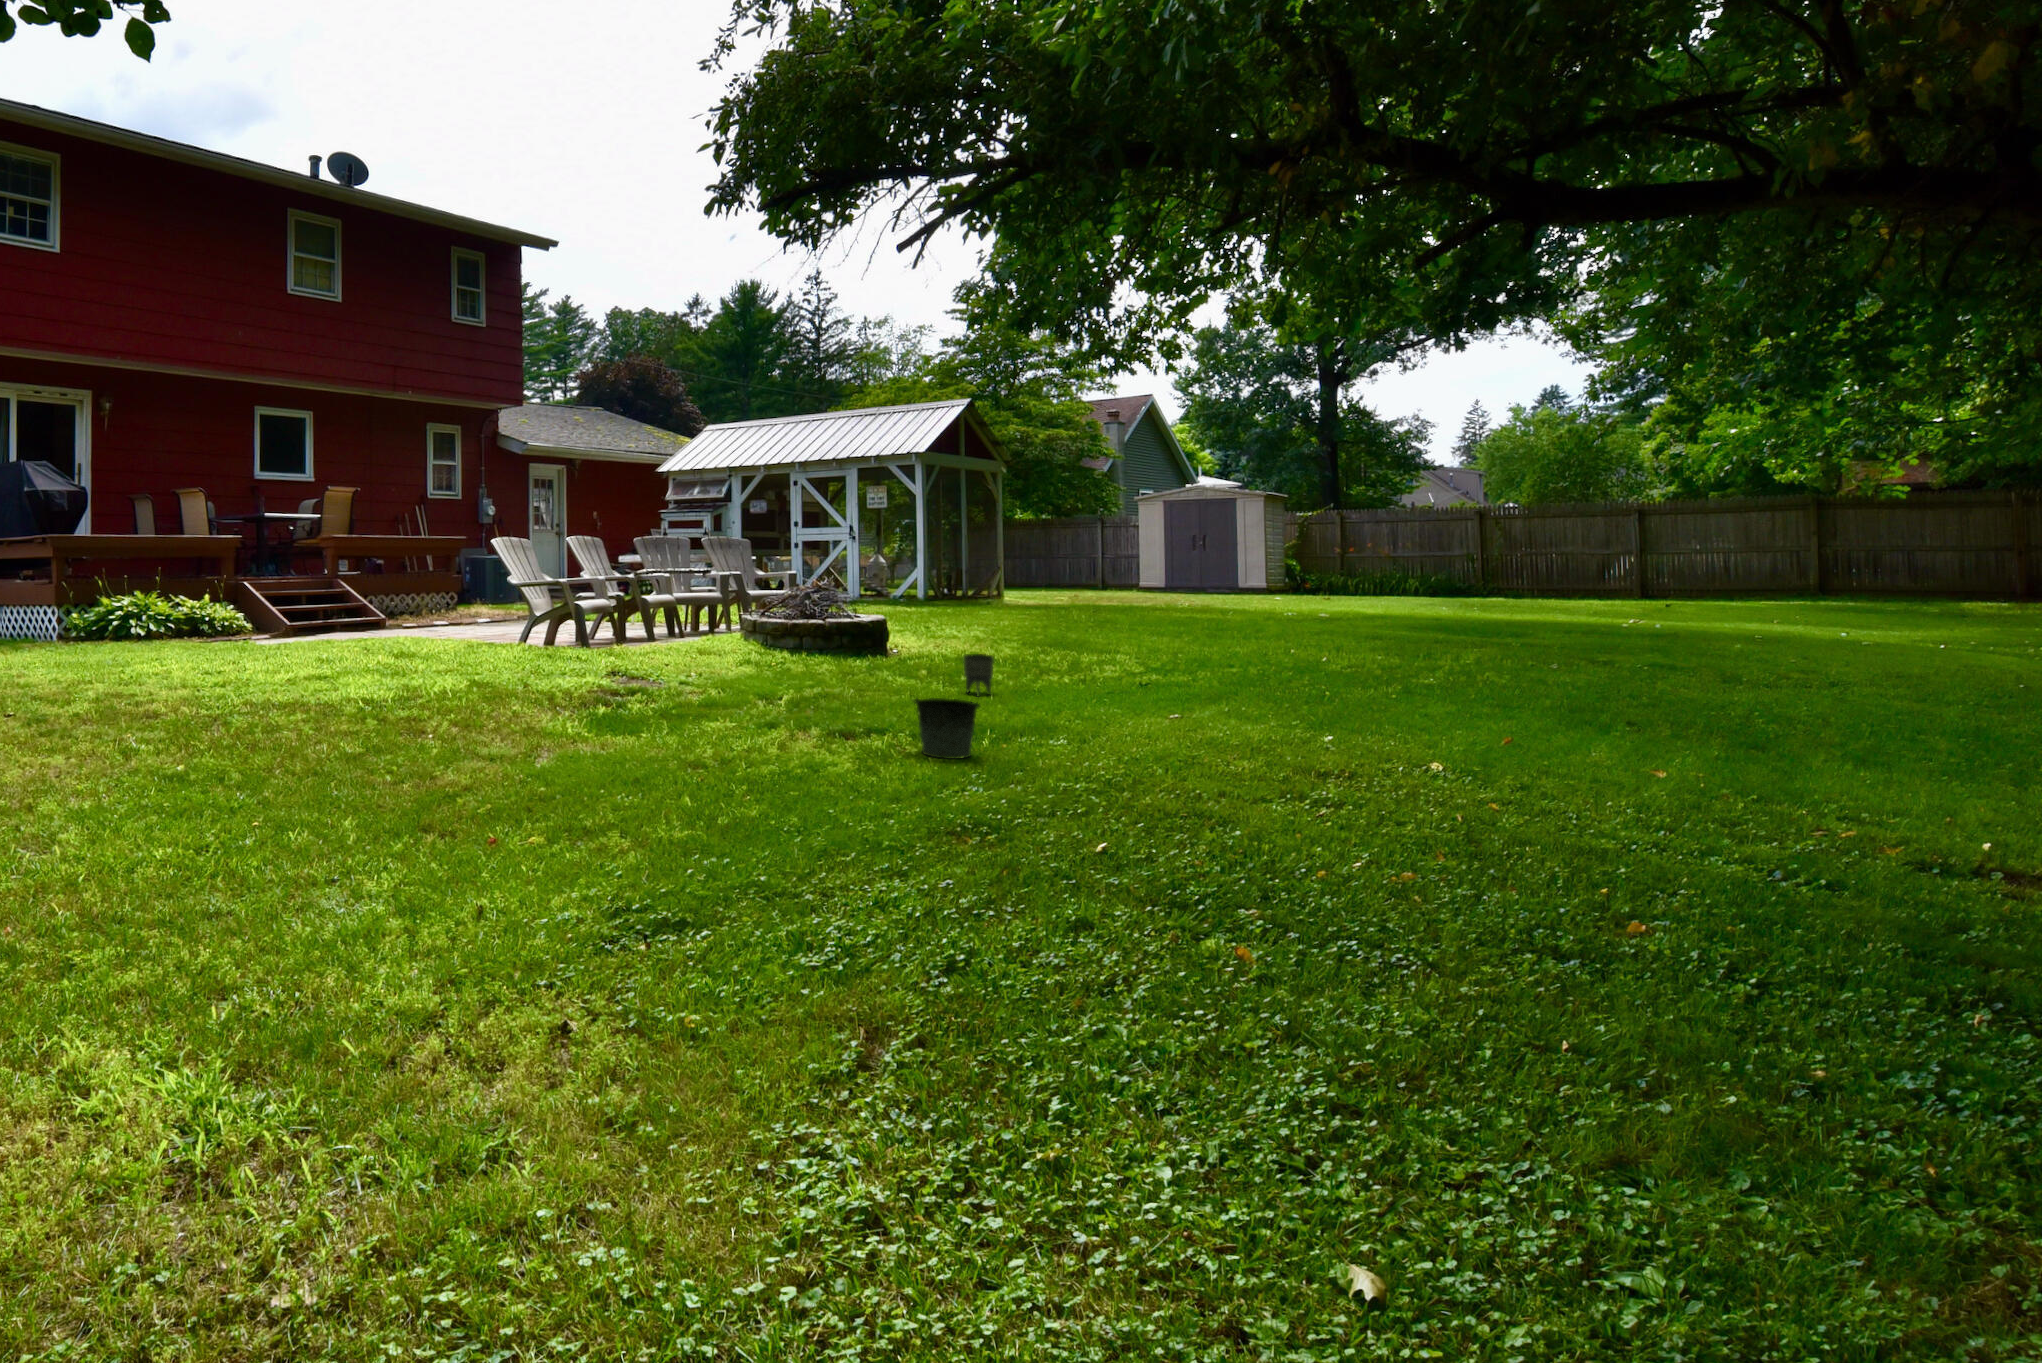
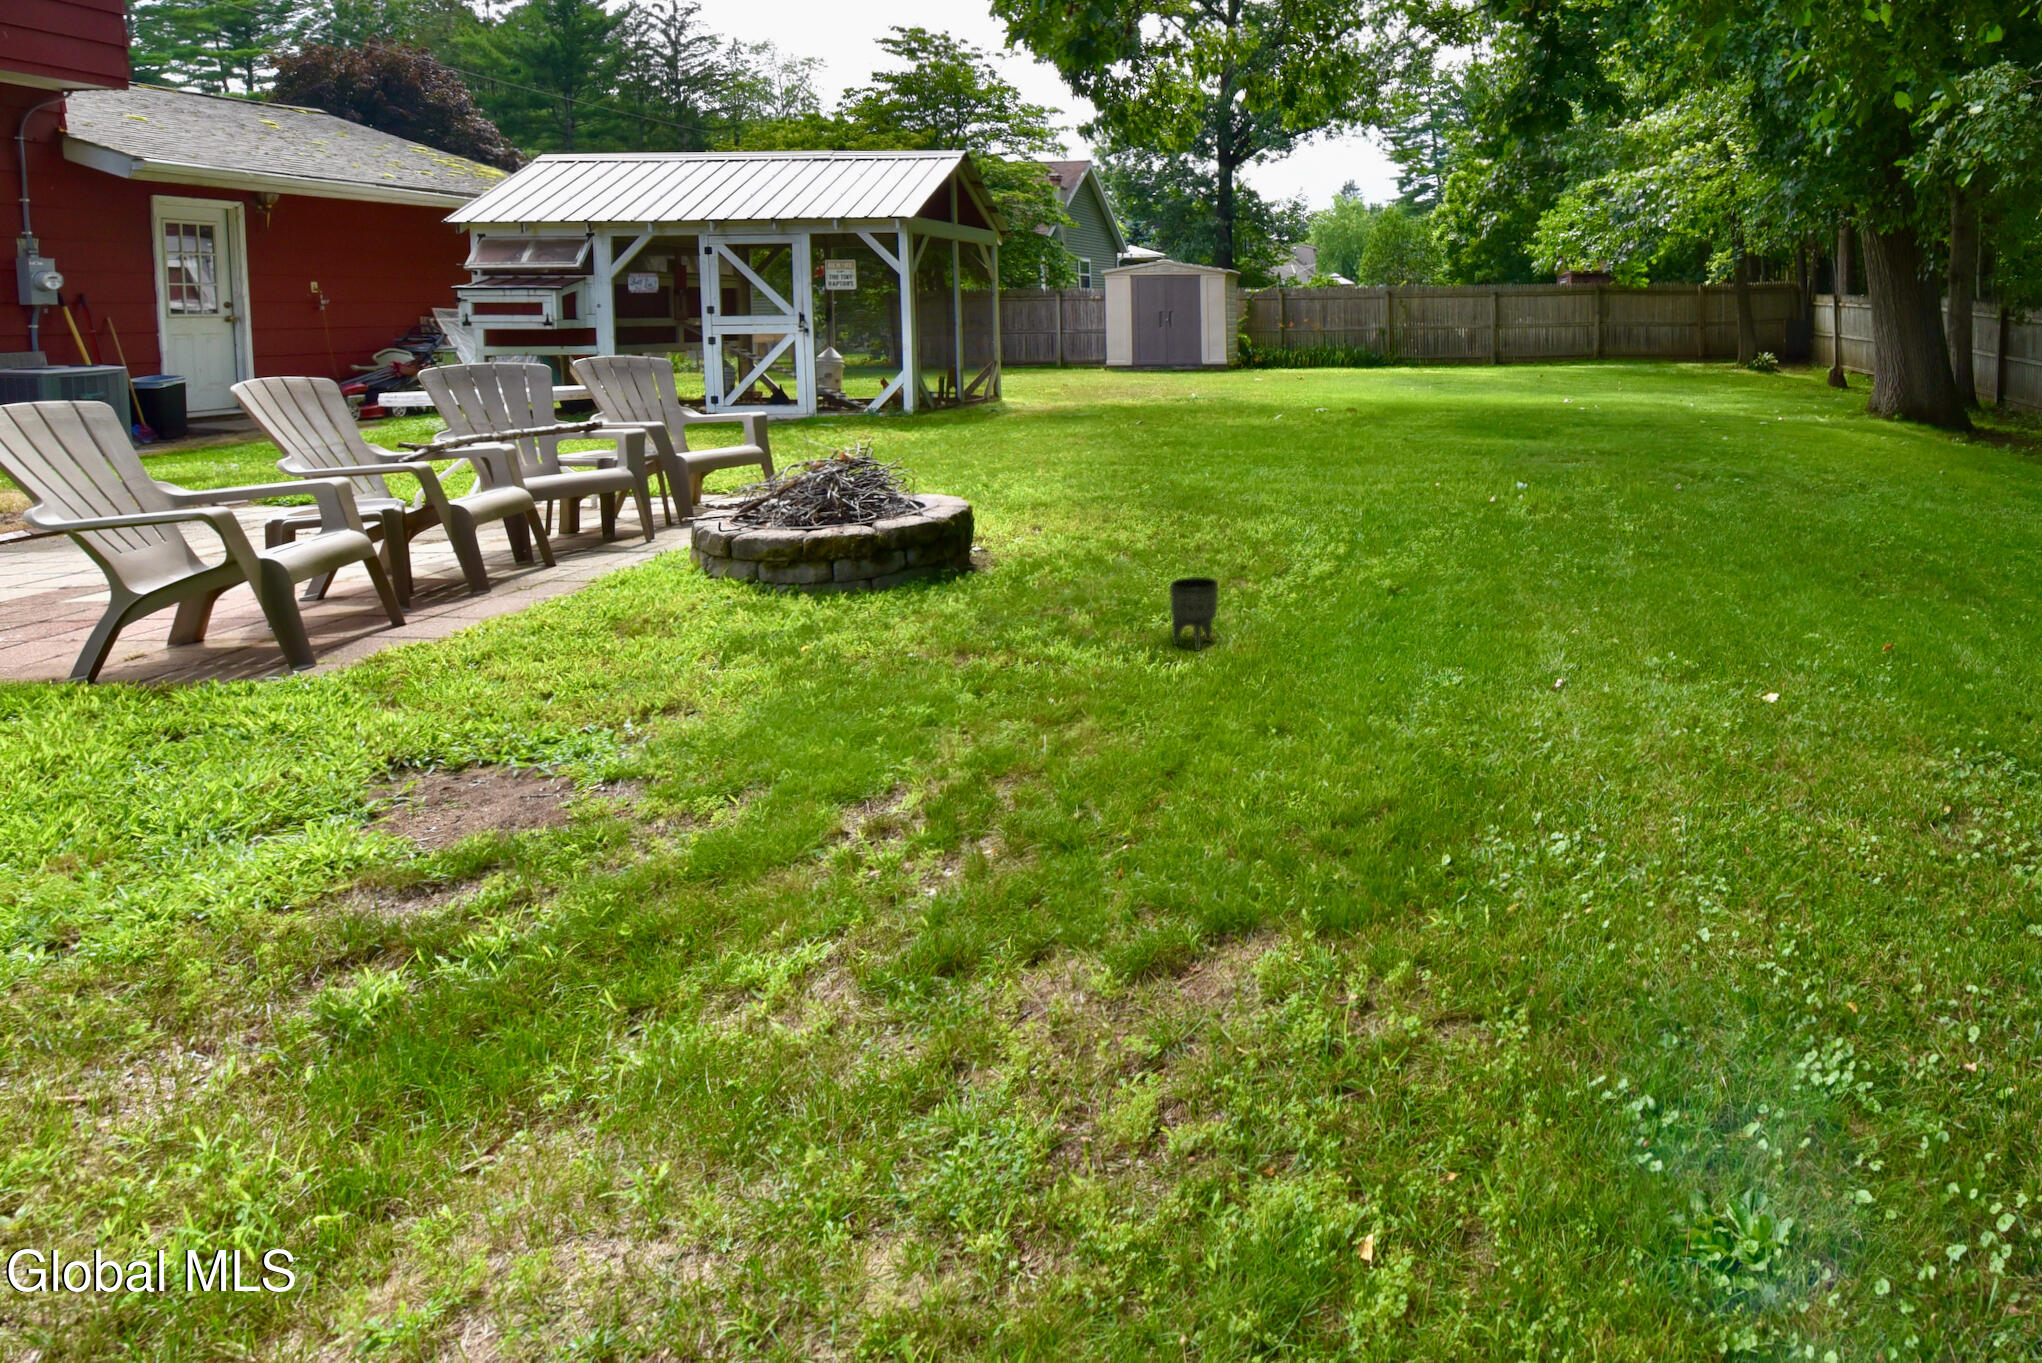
bucket: present [913,698,979,759] -> none [1266,767,1405,915]

